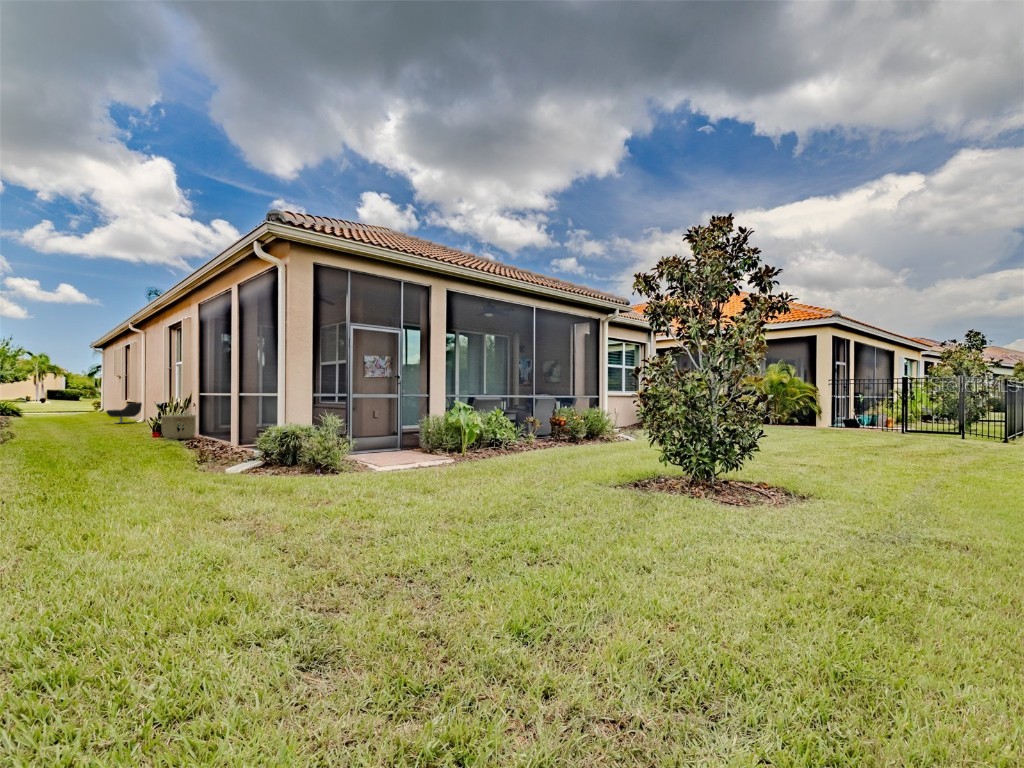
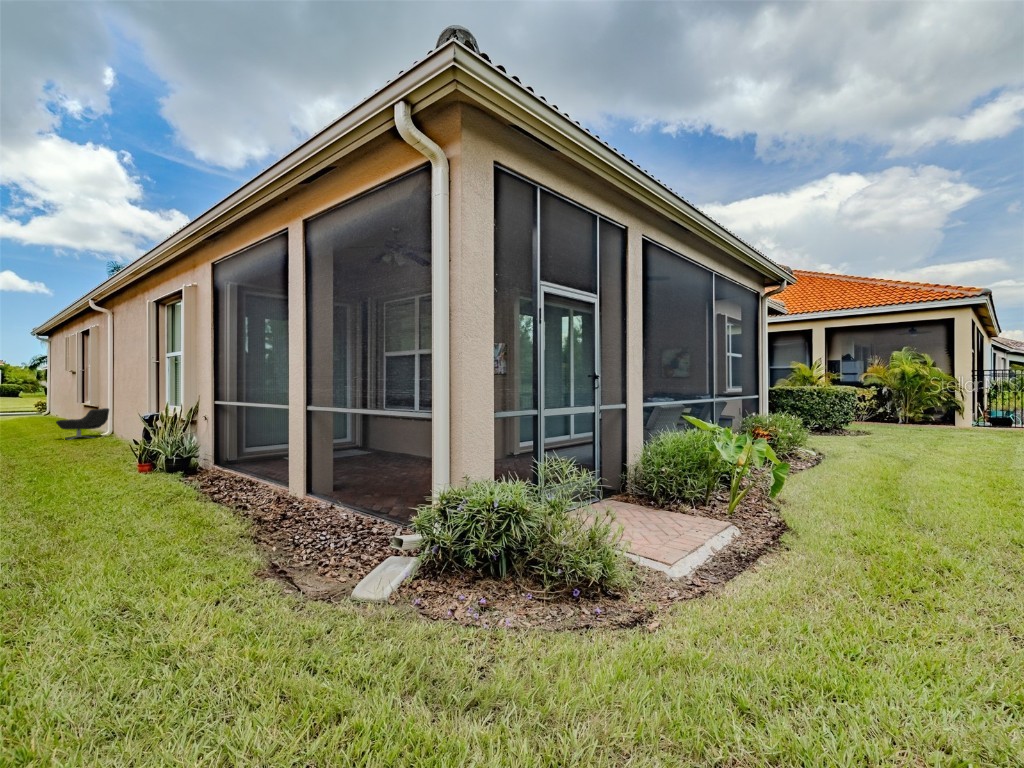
side table: present [161,415,196,439] -> none [154,435,212,476]

